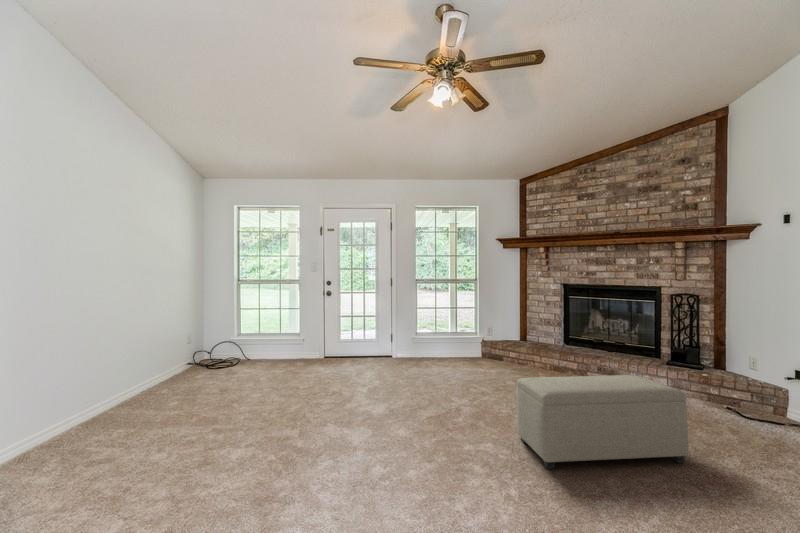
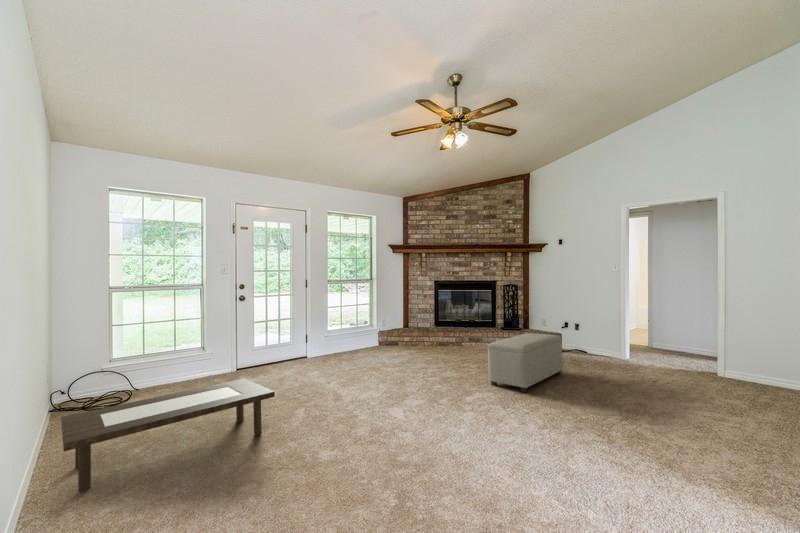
coffee table: none [85,364,260,419] -> present [61,378,275,492]

